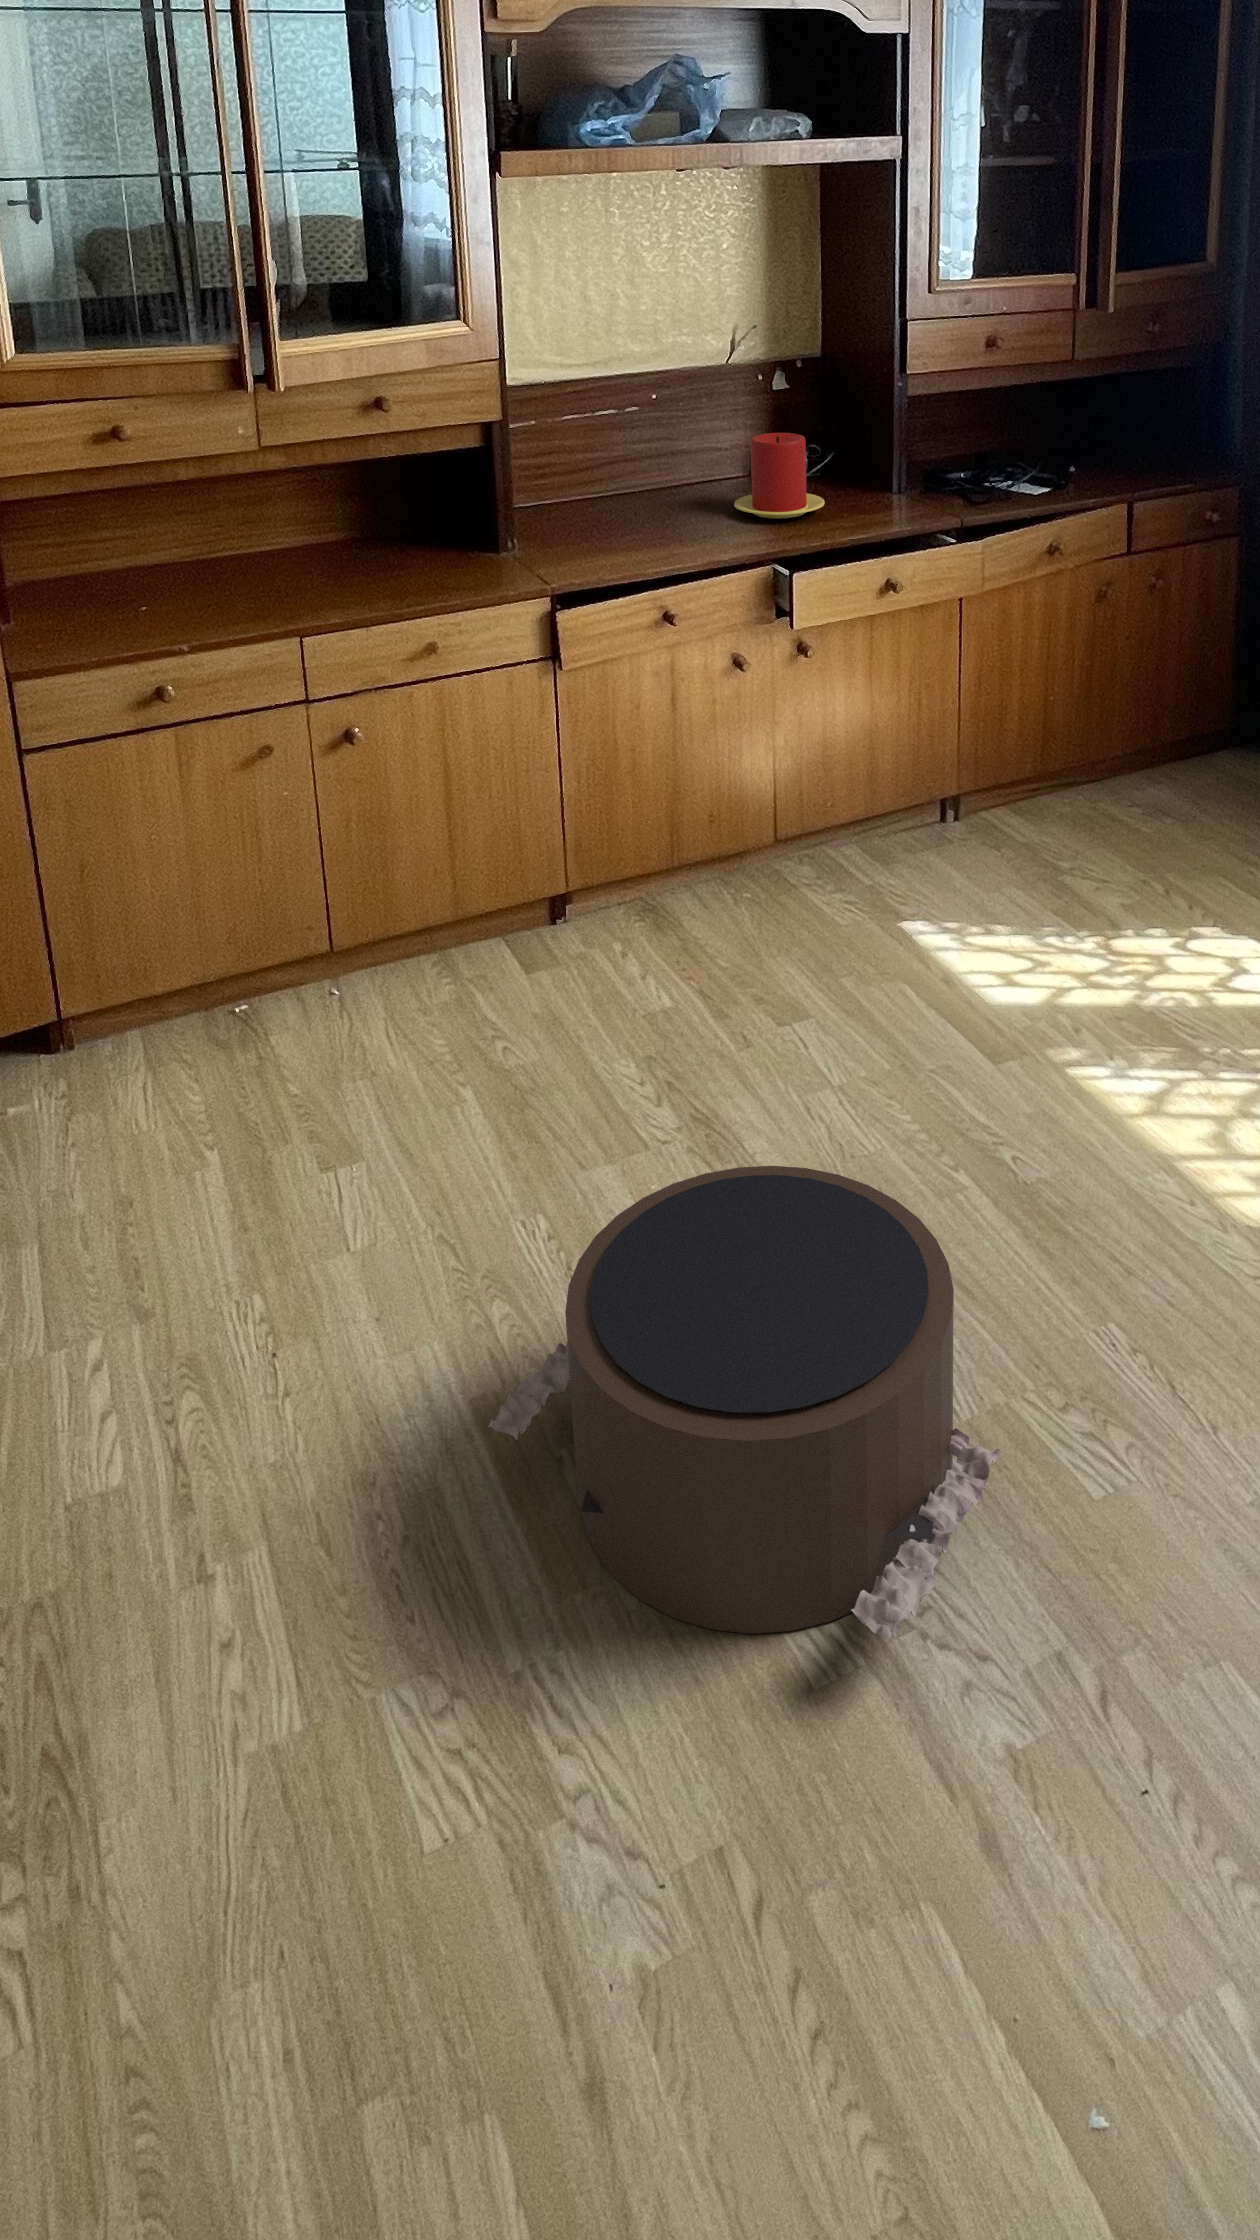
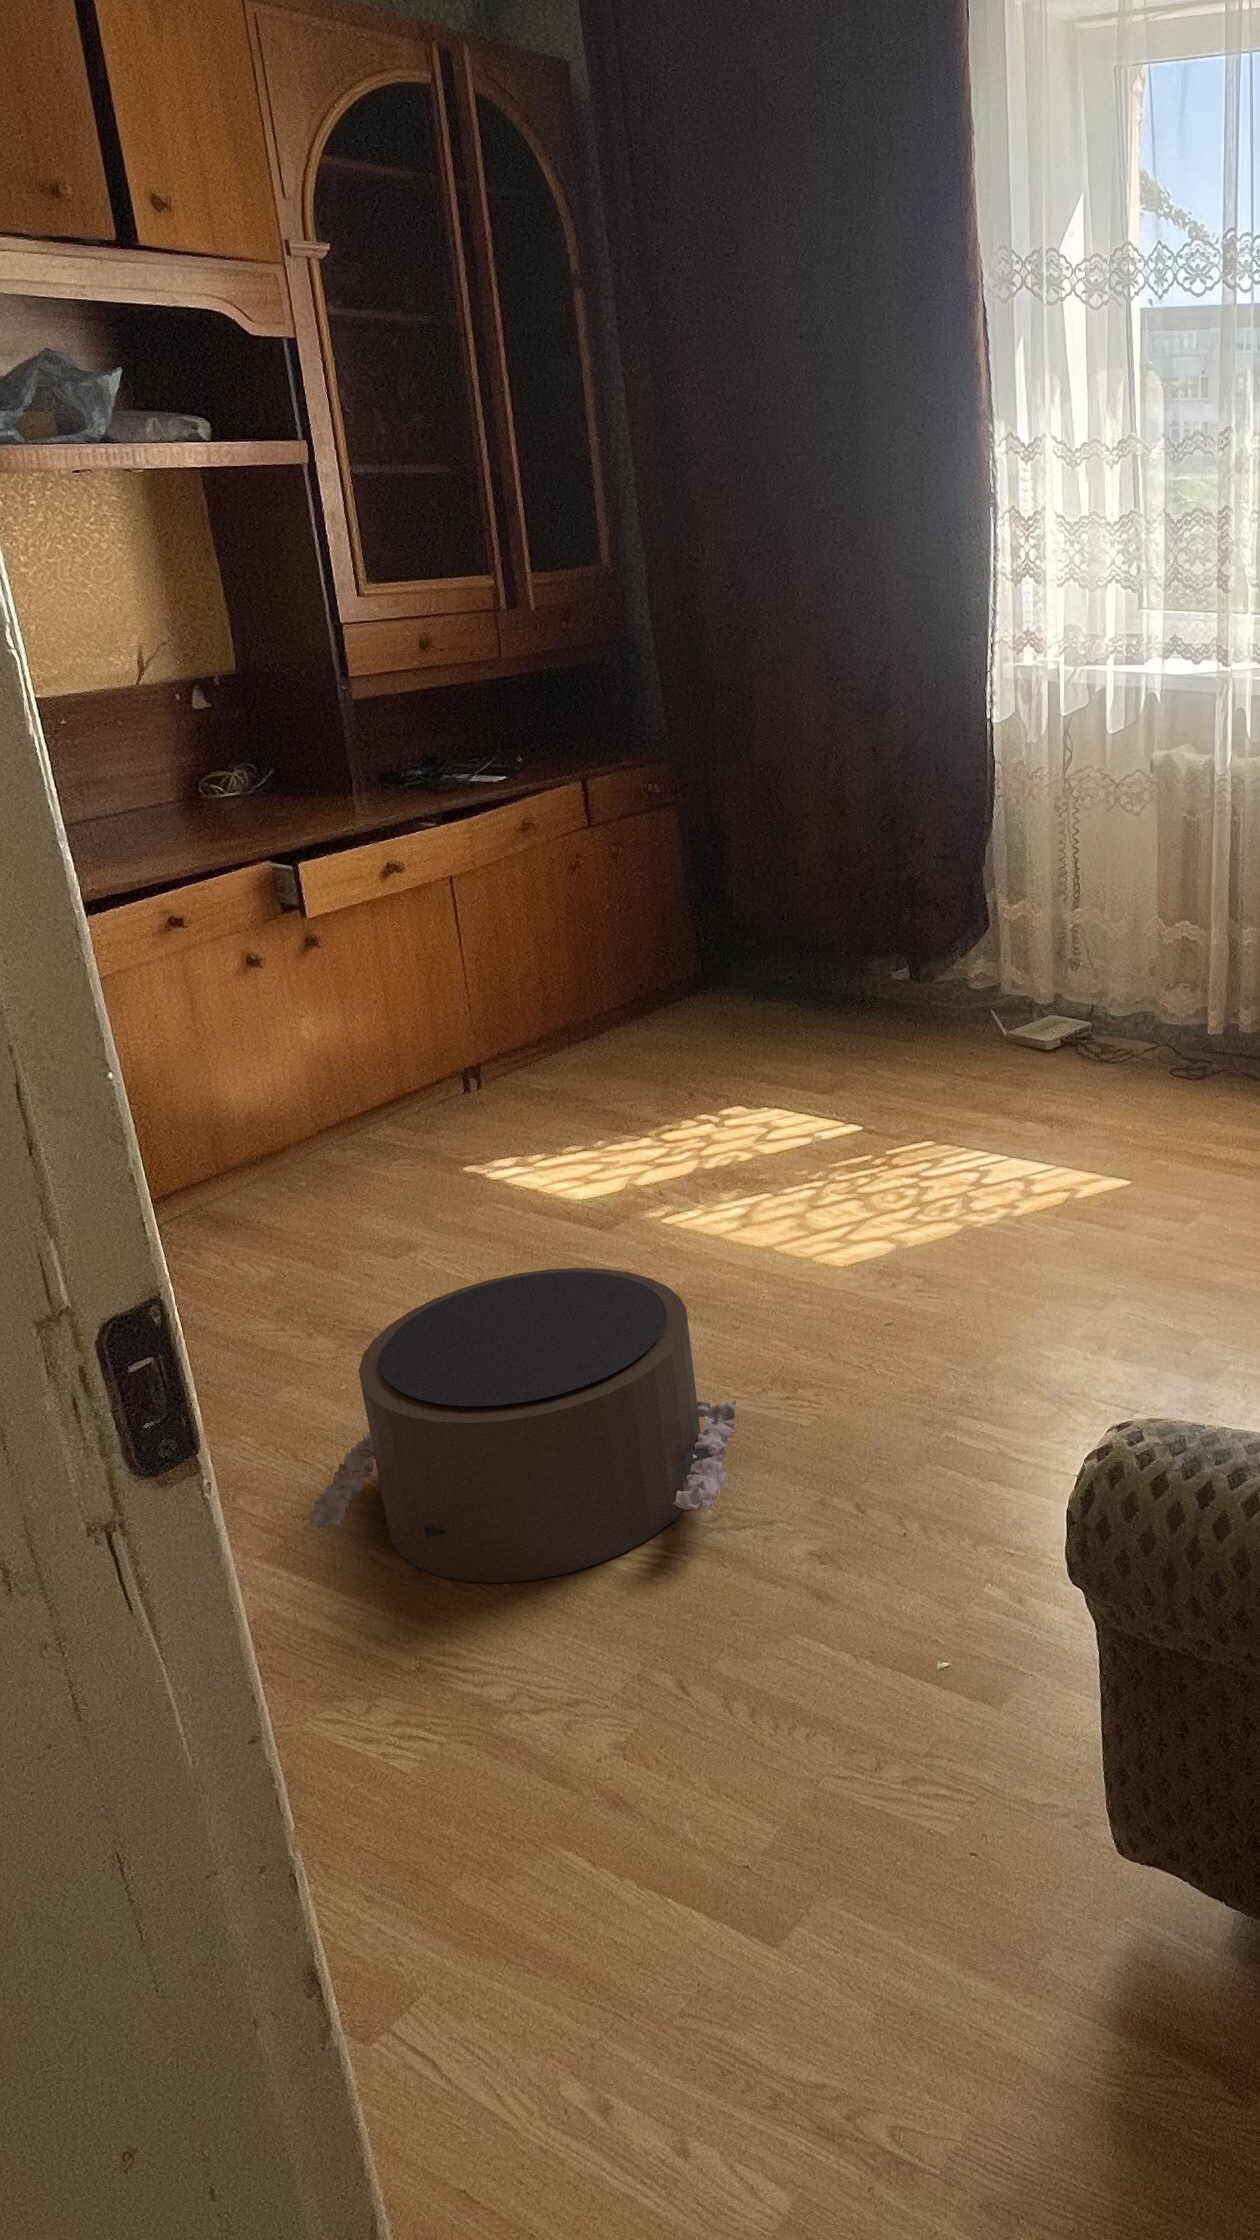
candle: present [734,433,825,518] -> none [192,739,292,823]

